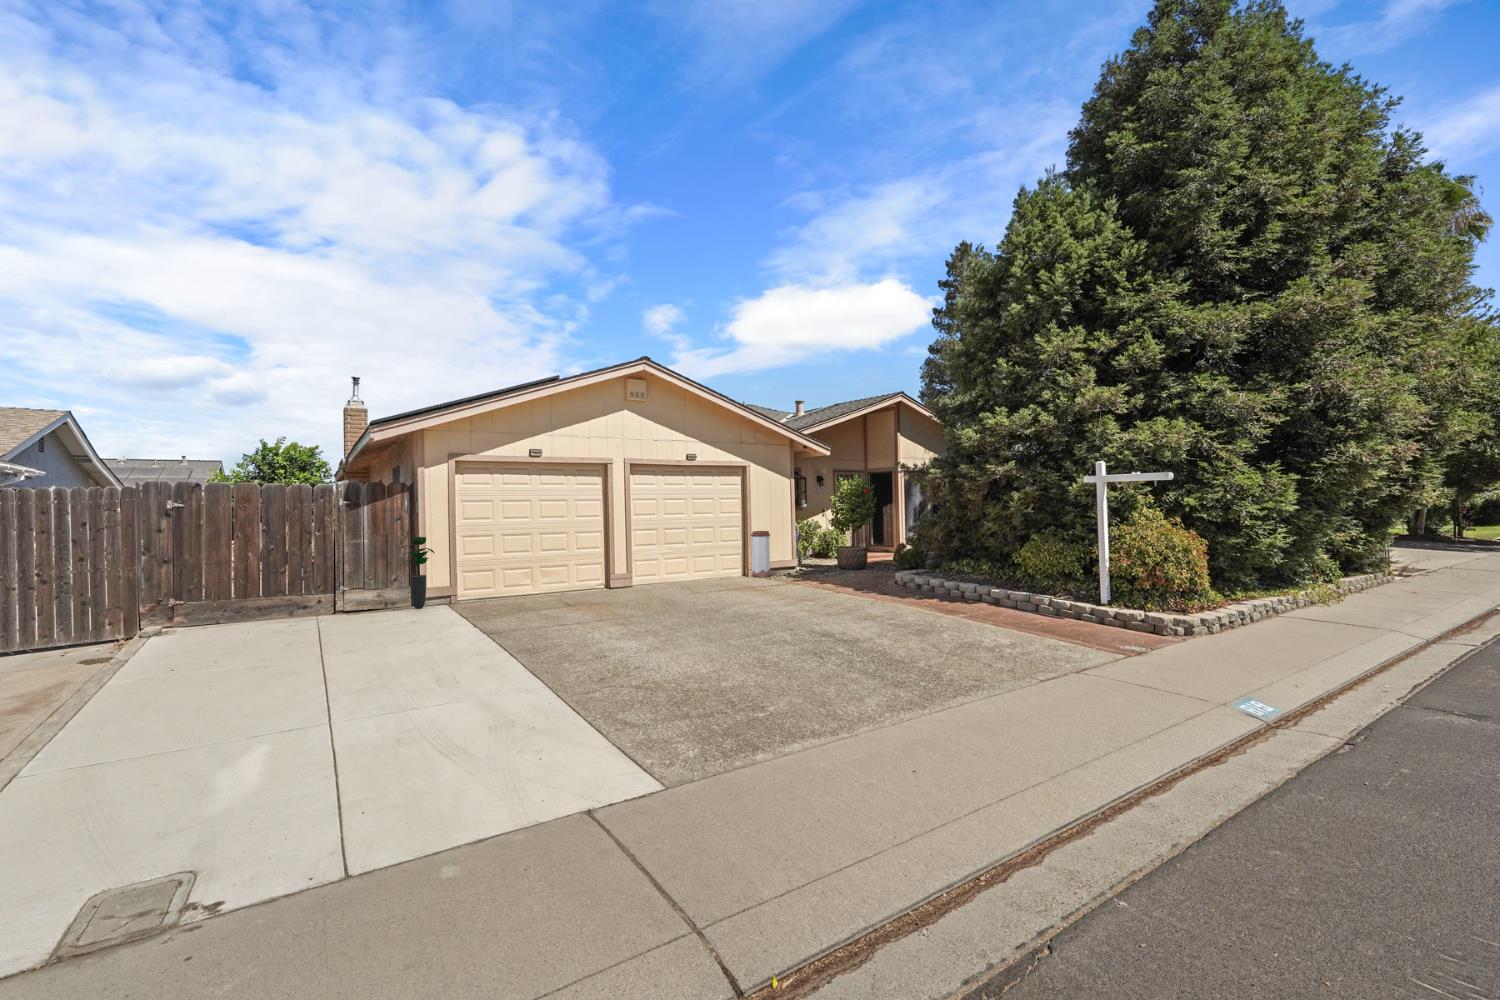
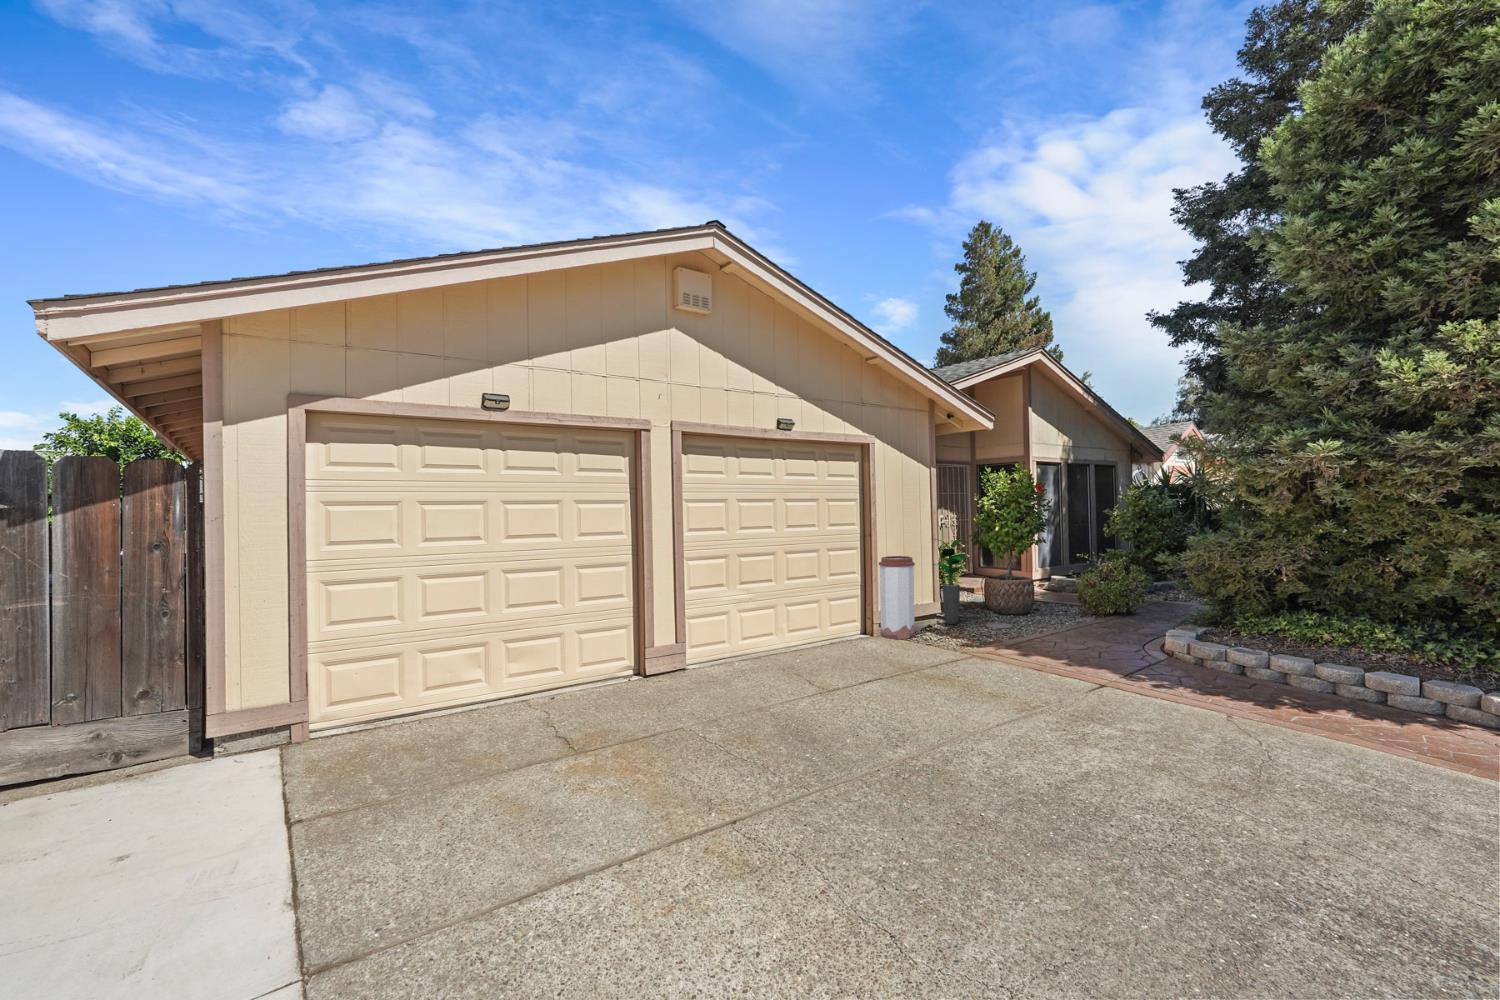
potted plant: present [403,537,434,608] -> present [933,539,969,624]

